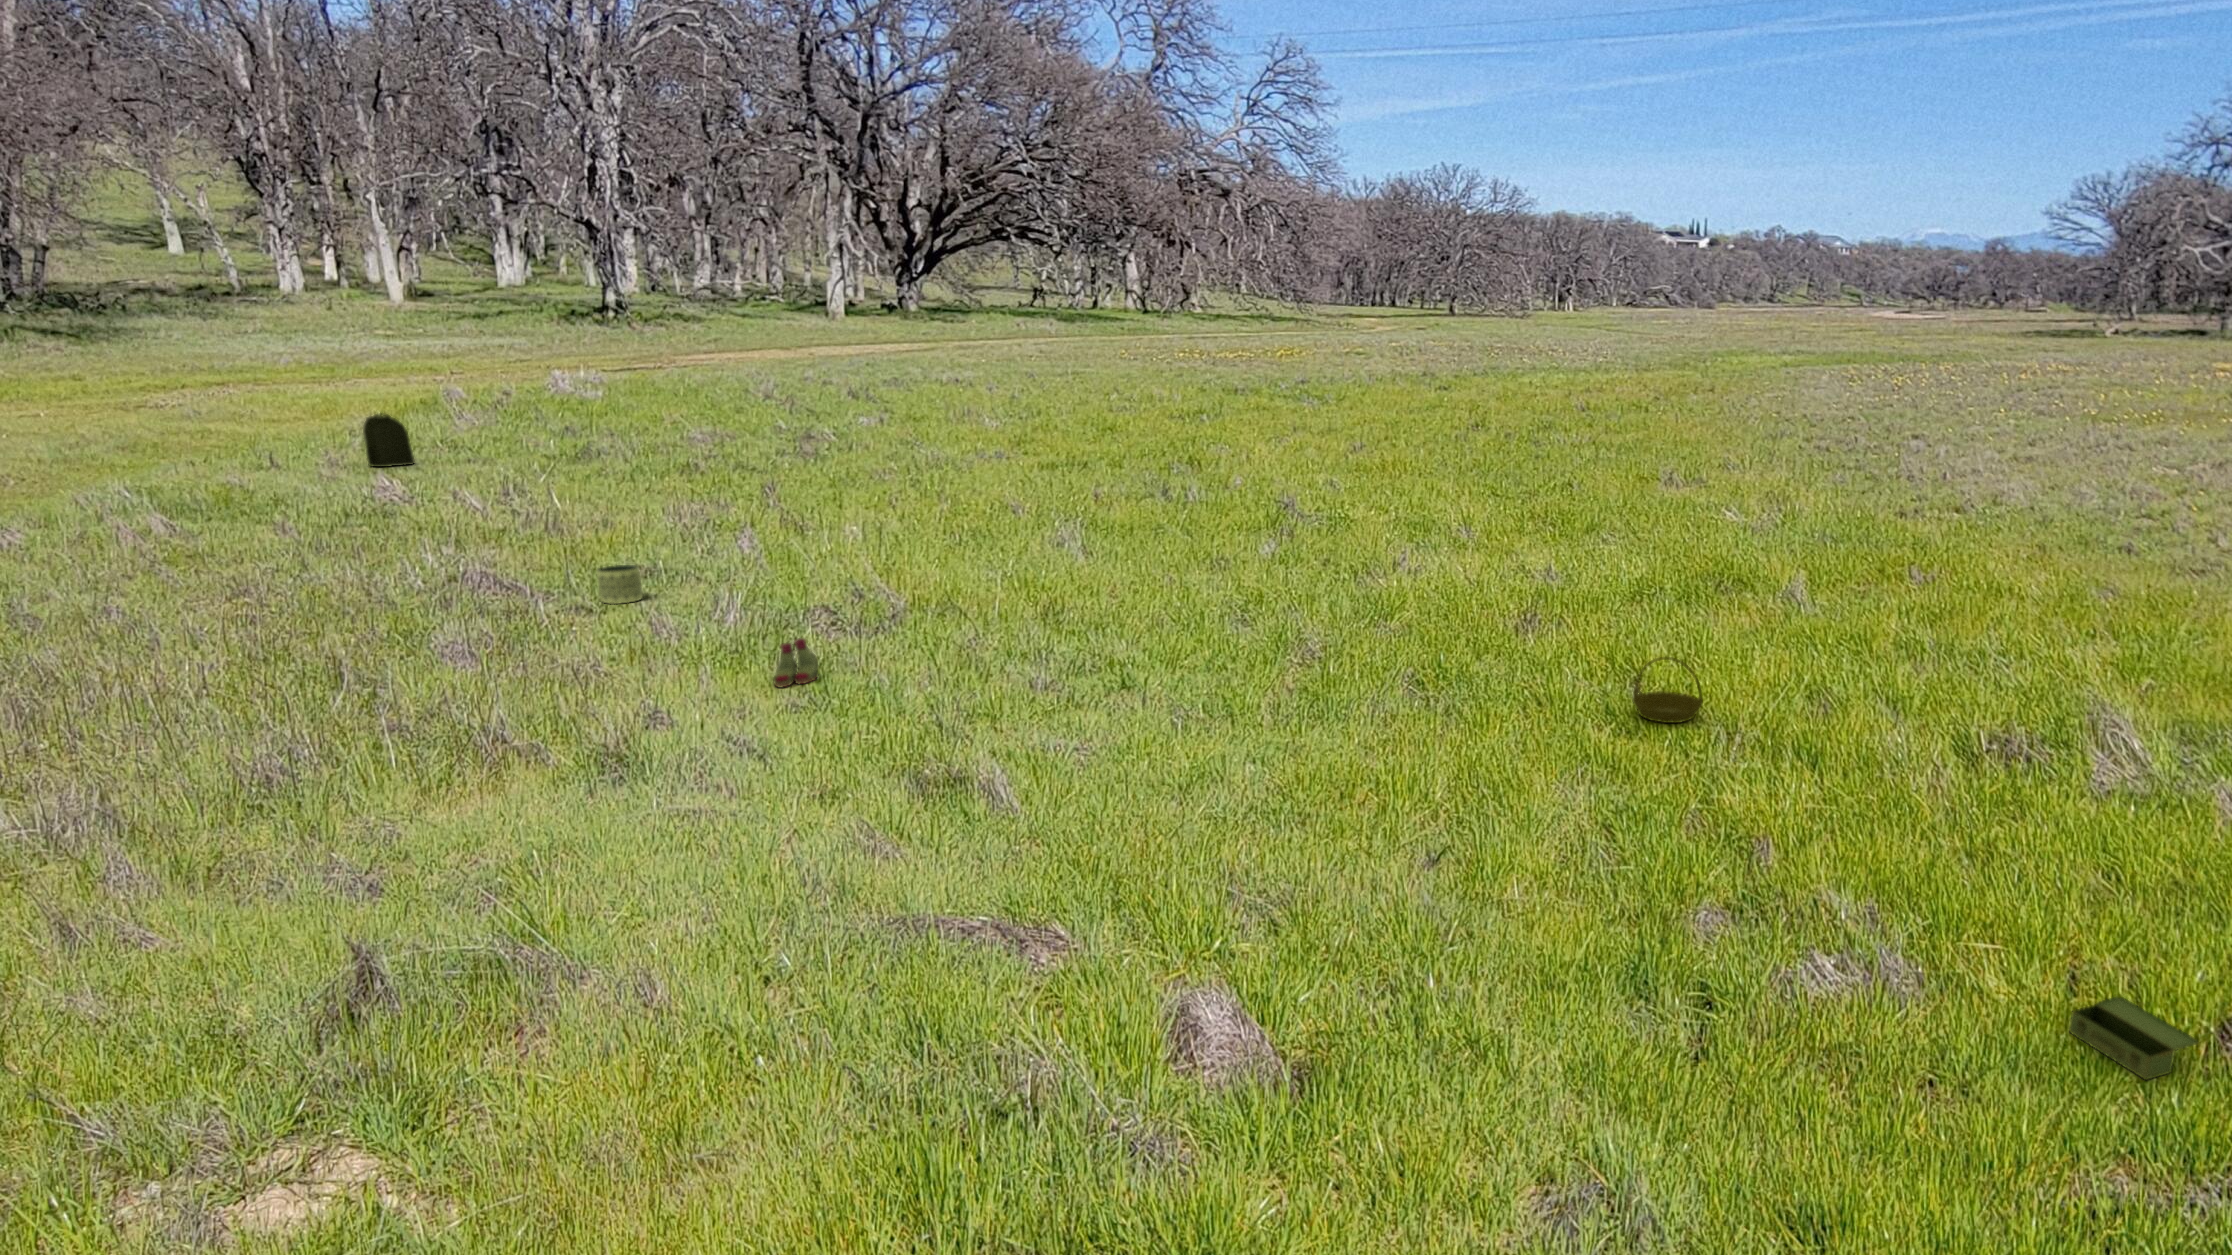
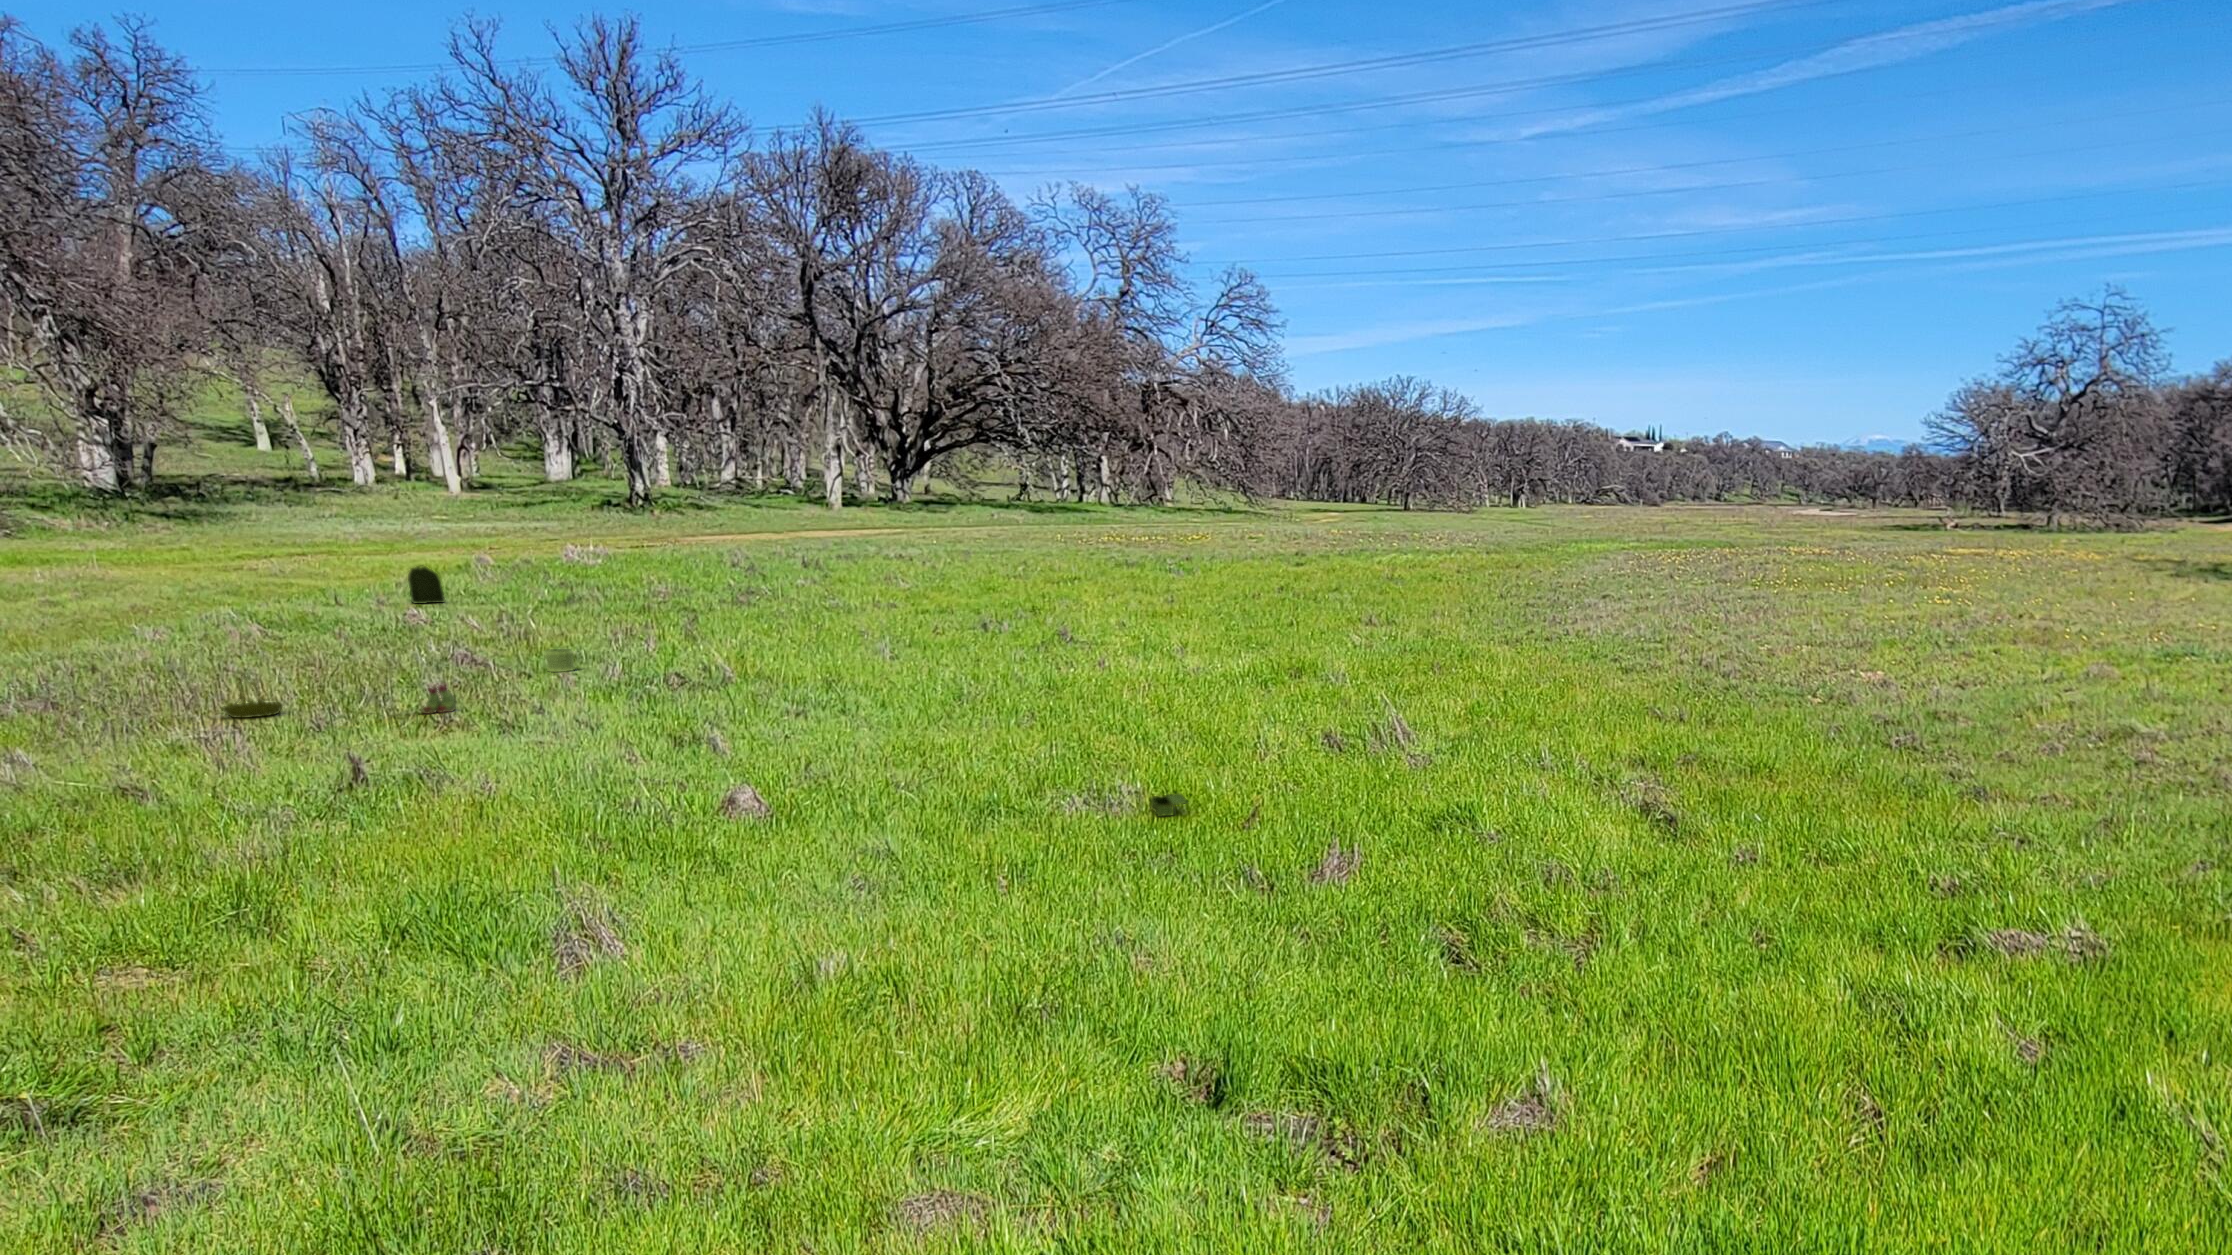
boots: present [773,638,818,688] -> present [423,685,456,714]
basket: present [1632,657,1703,723] -> present [222,695,283,718]

